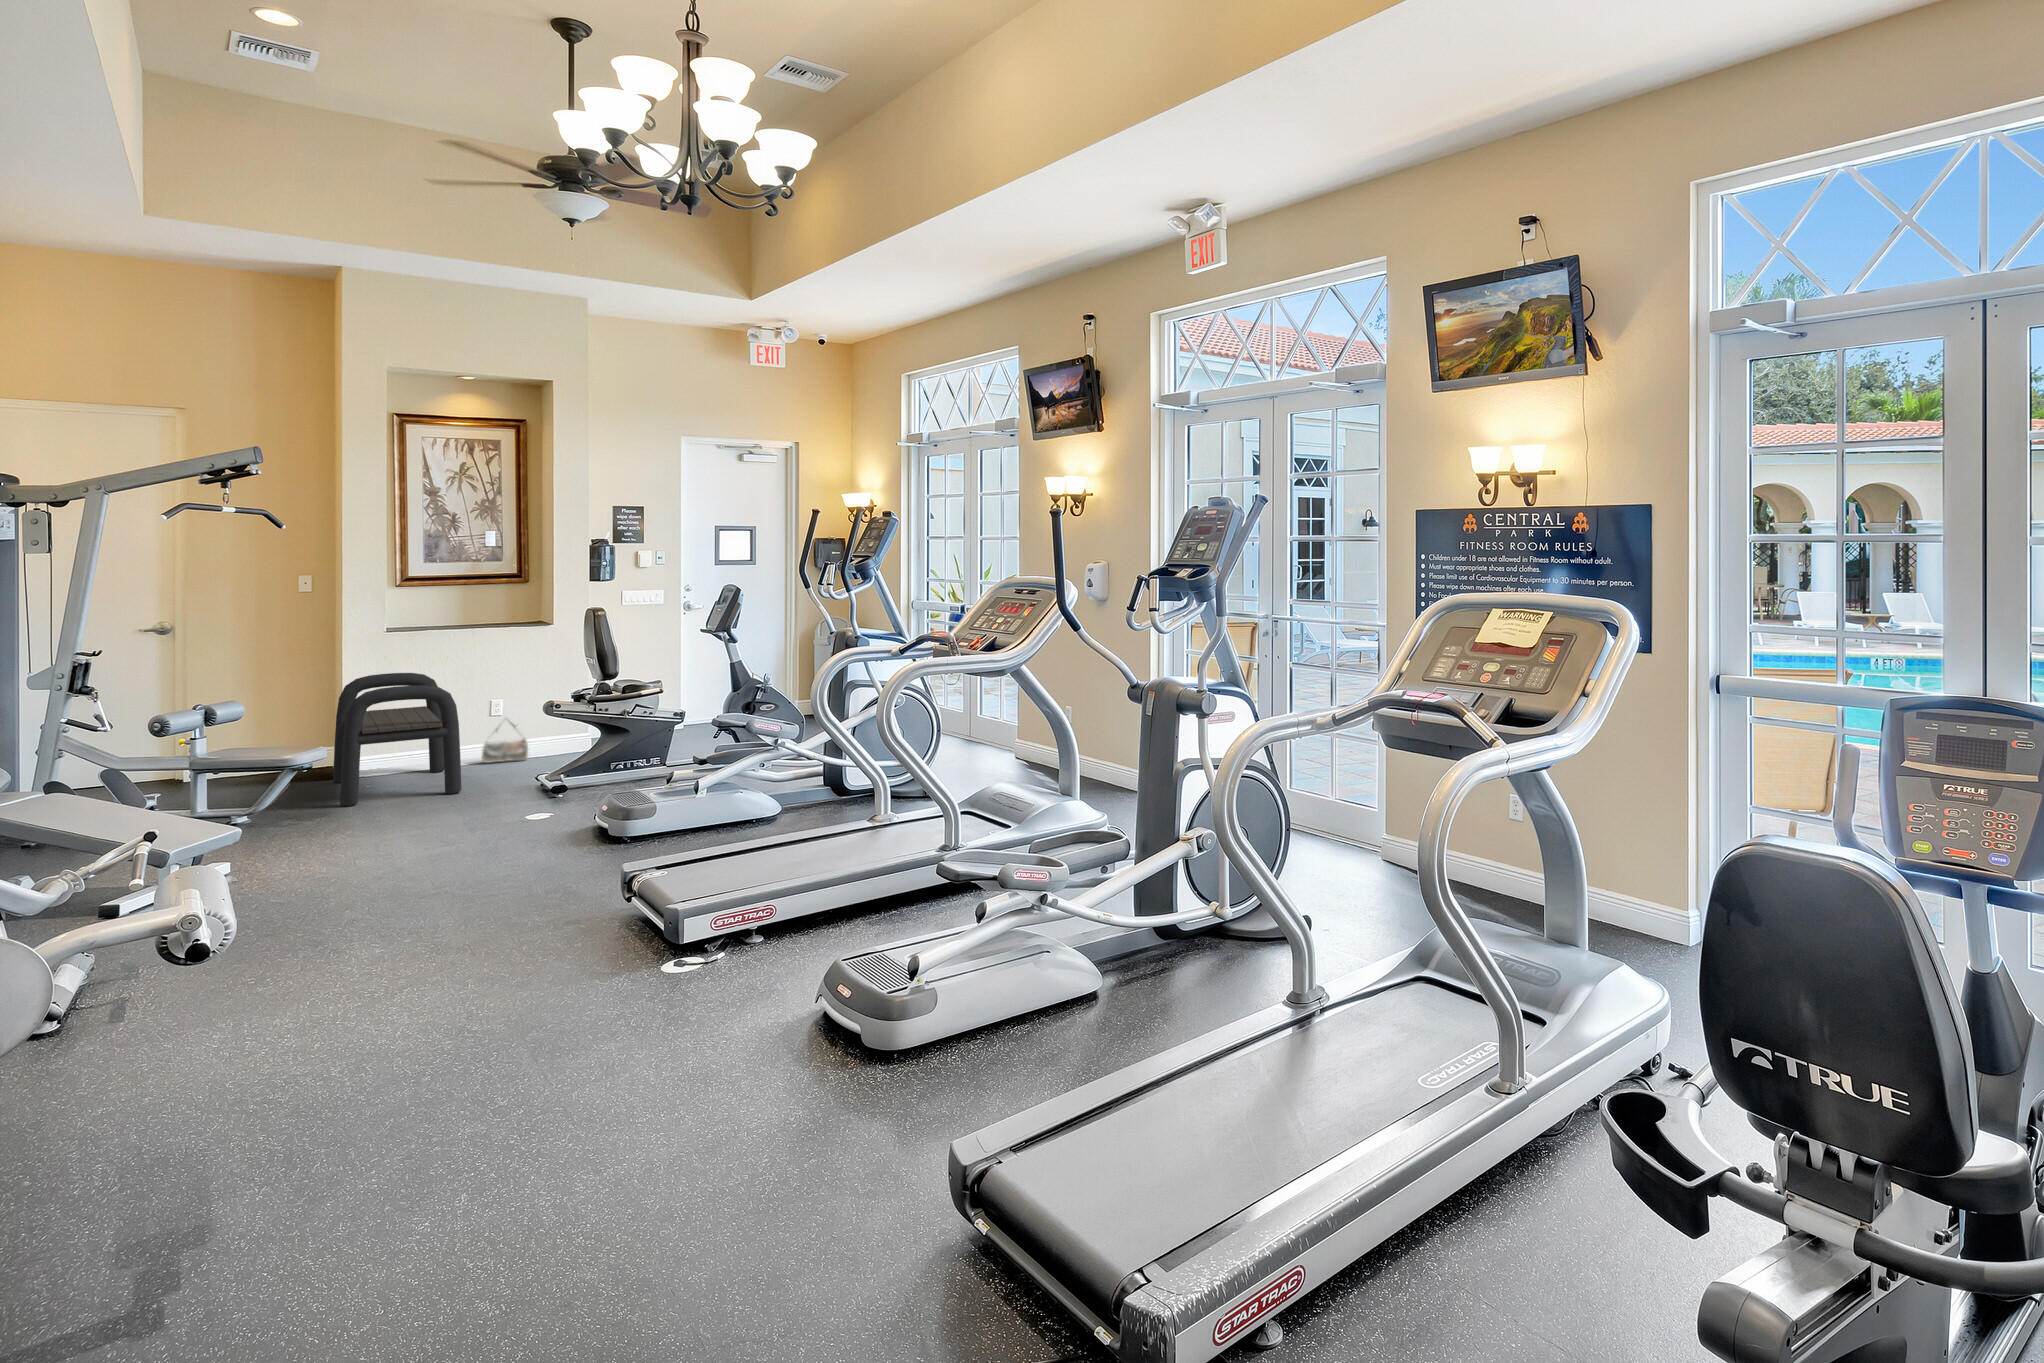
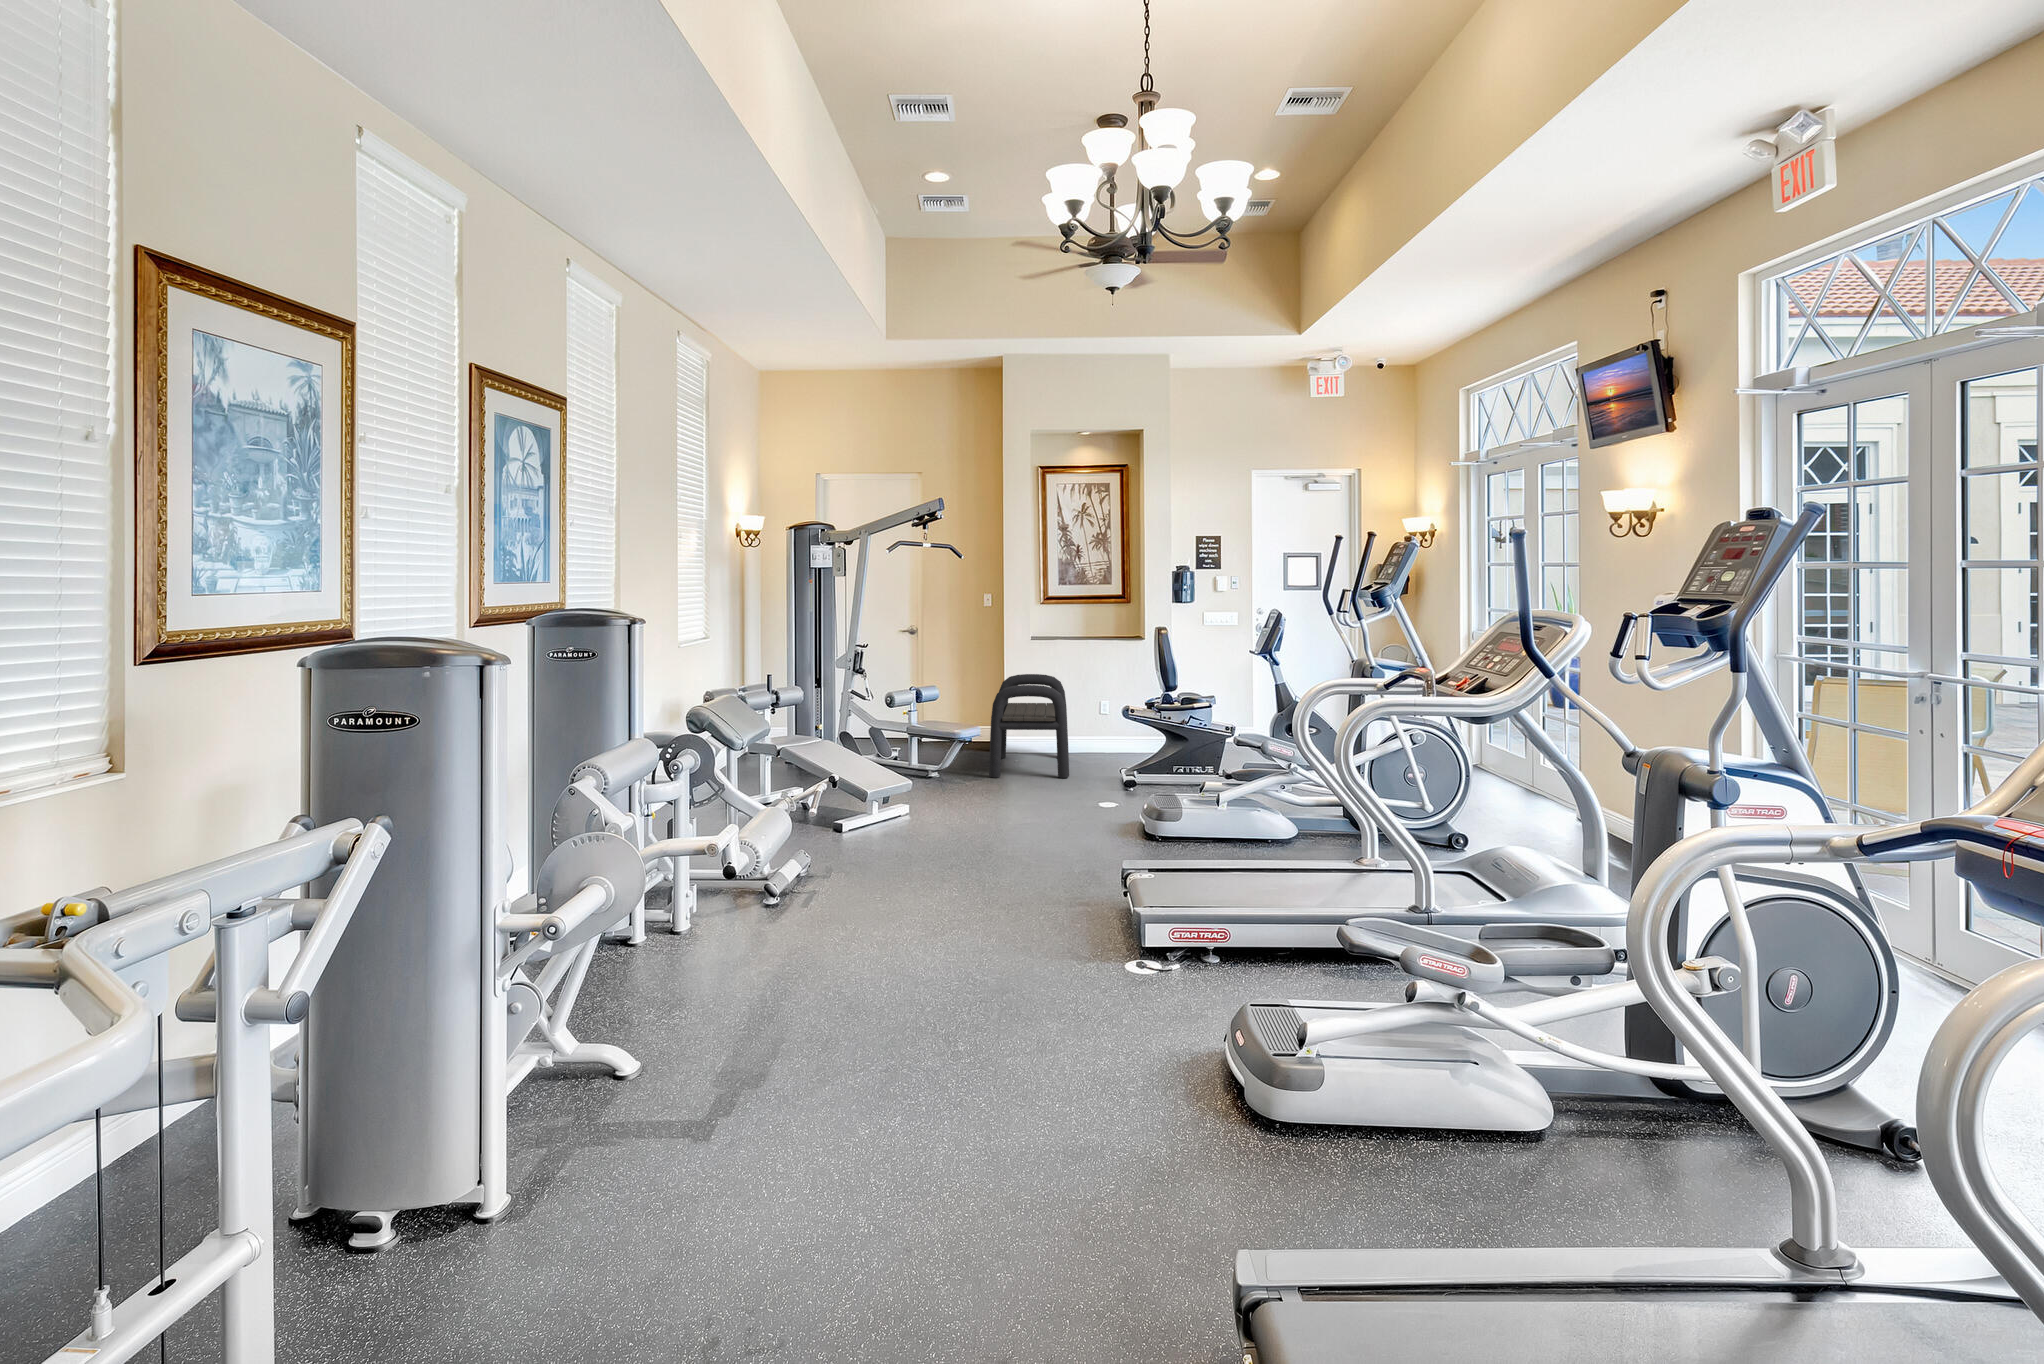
bag: present [482,722,528,763] -> none [1095,718,1129,757]

